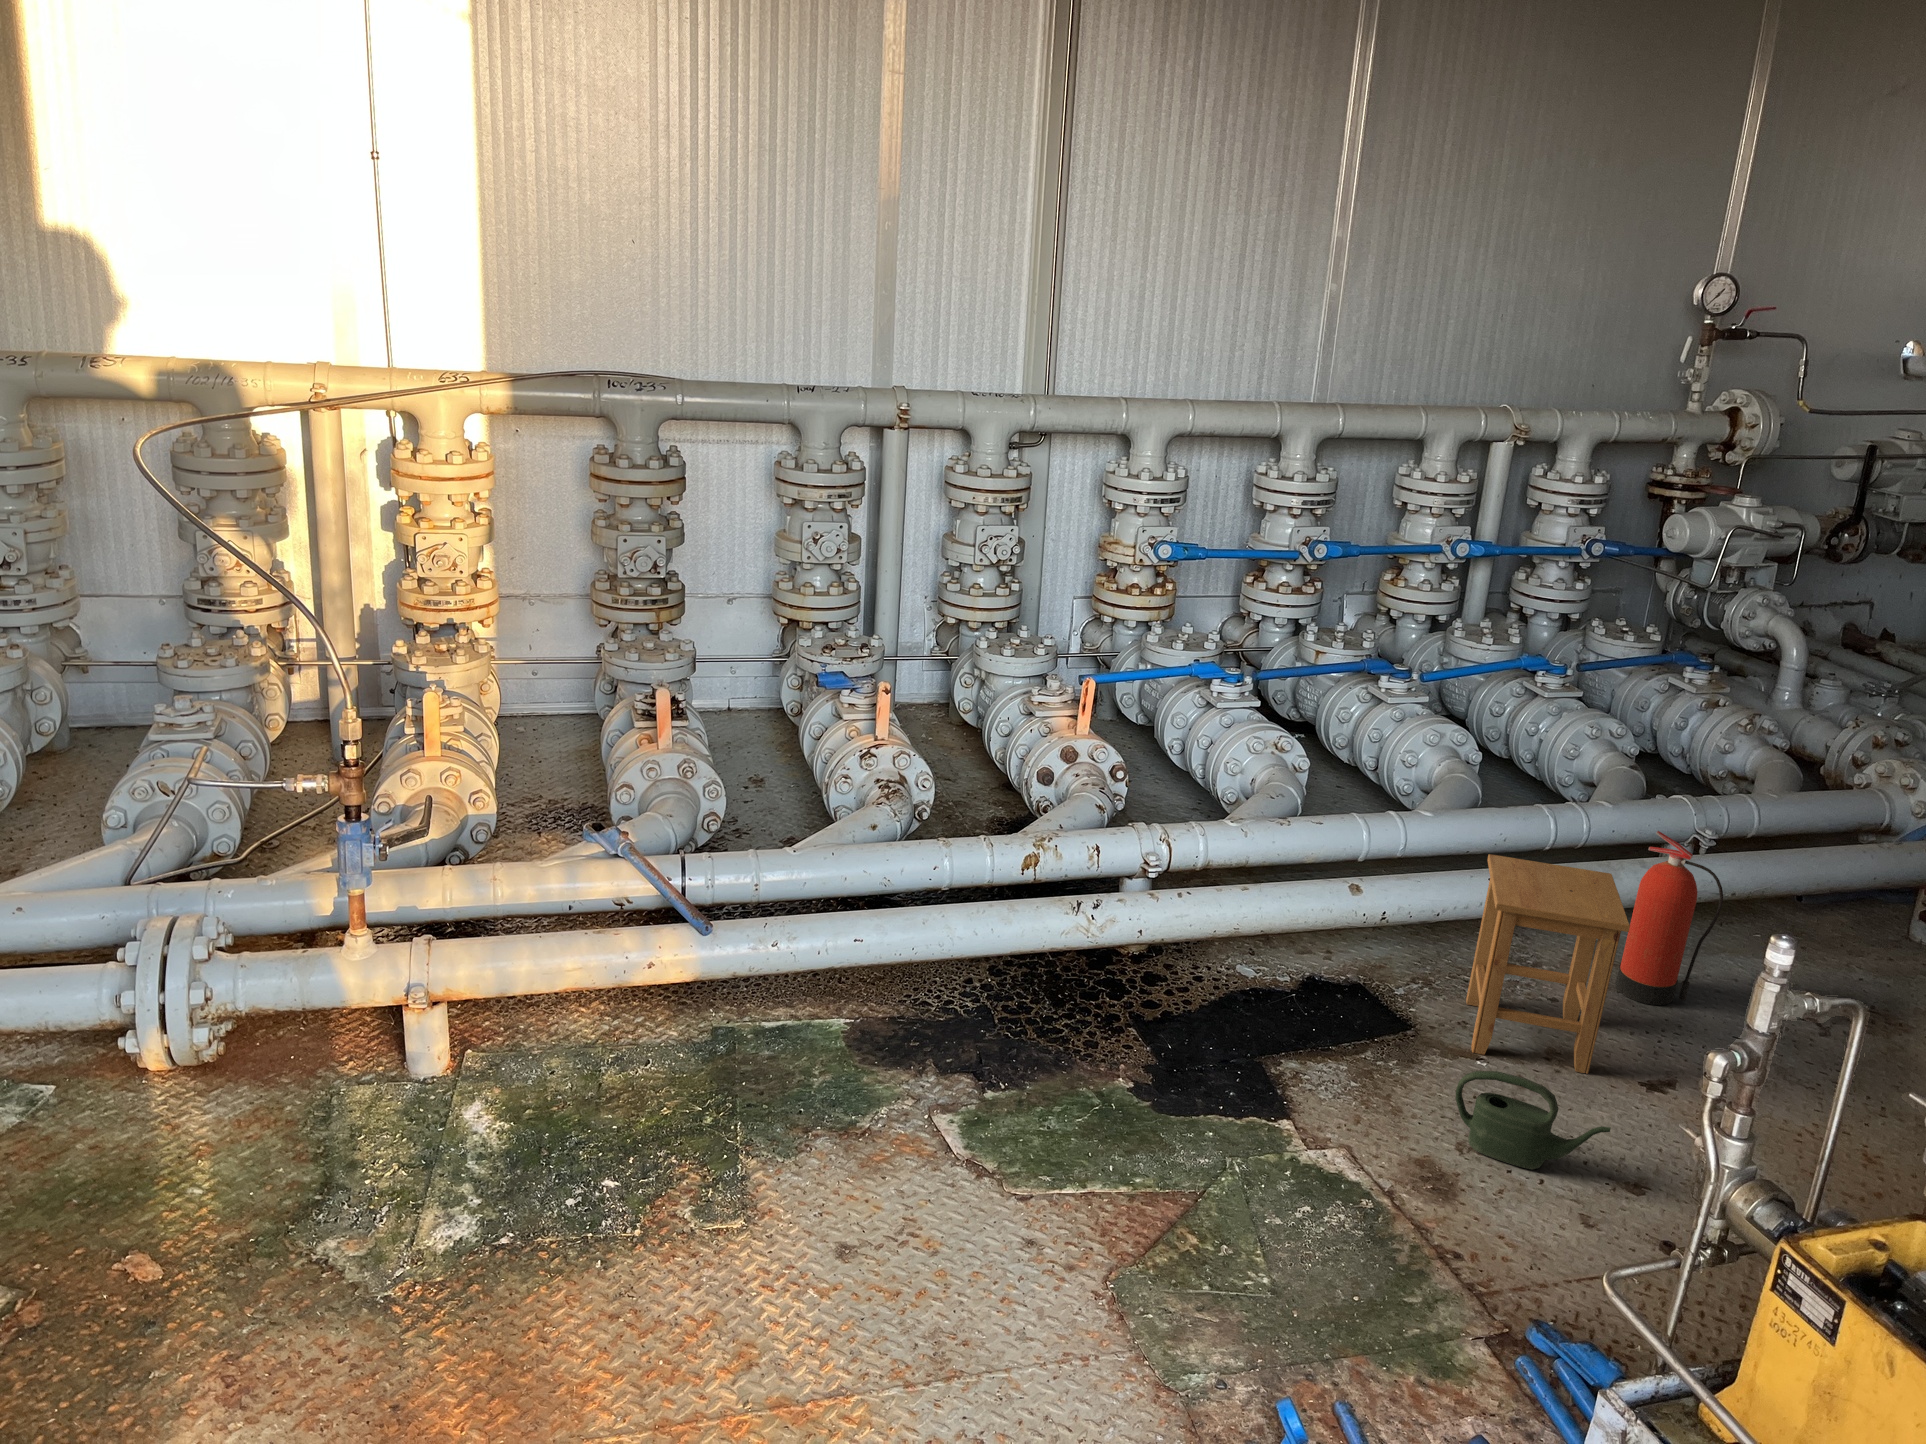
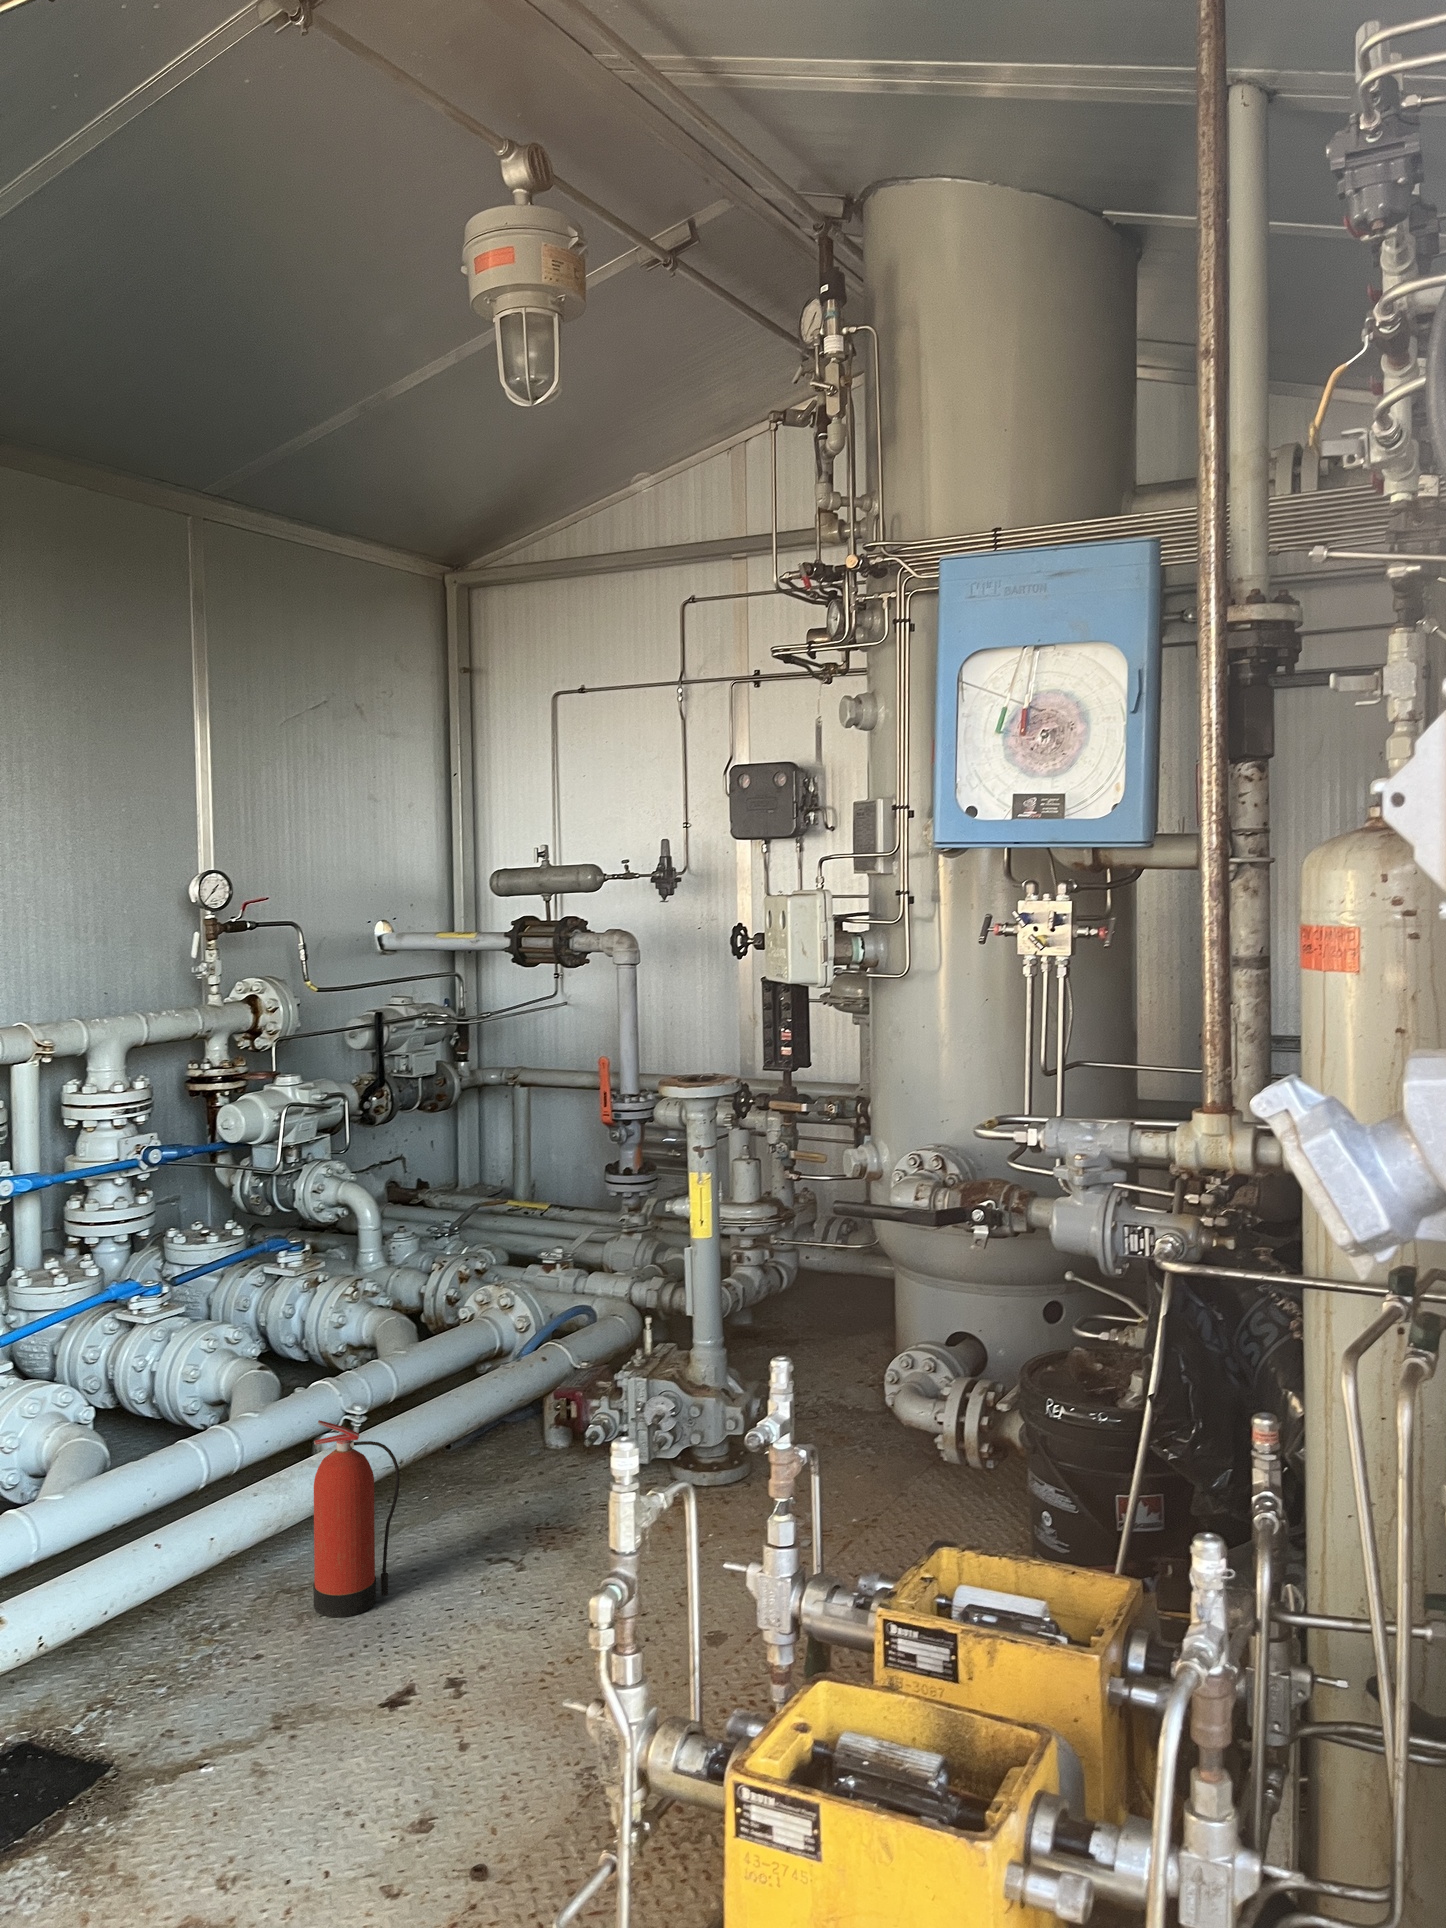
stool: present [1466,854,1630,1074] -> none [150,1483,331,1761]
watering can: present [1456,1071,1611,1170] -> none [196,1756,382,1880]

